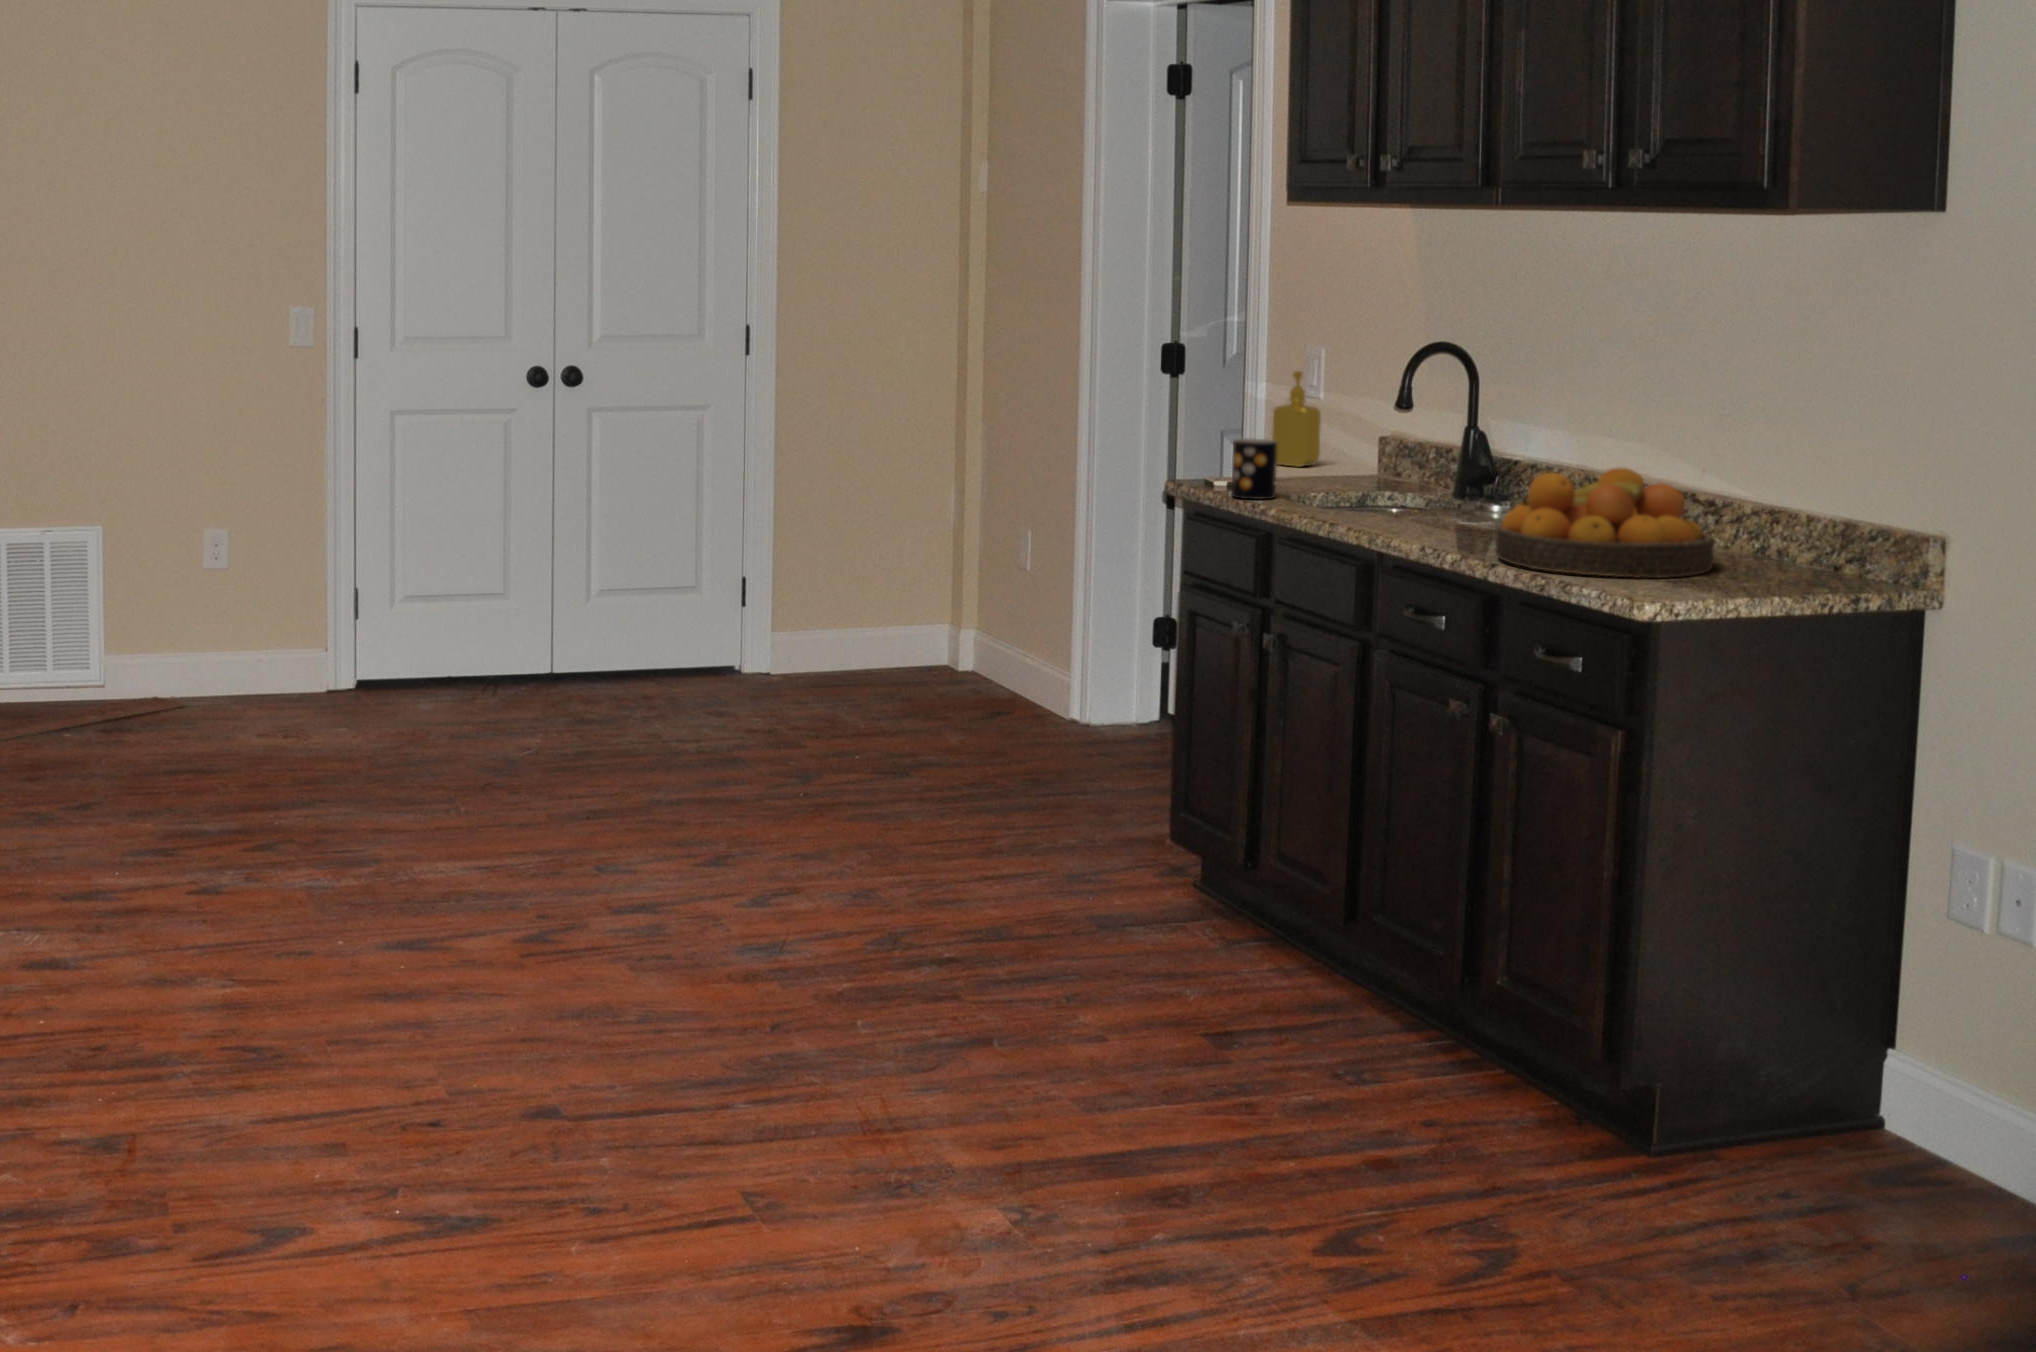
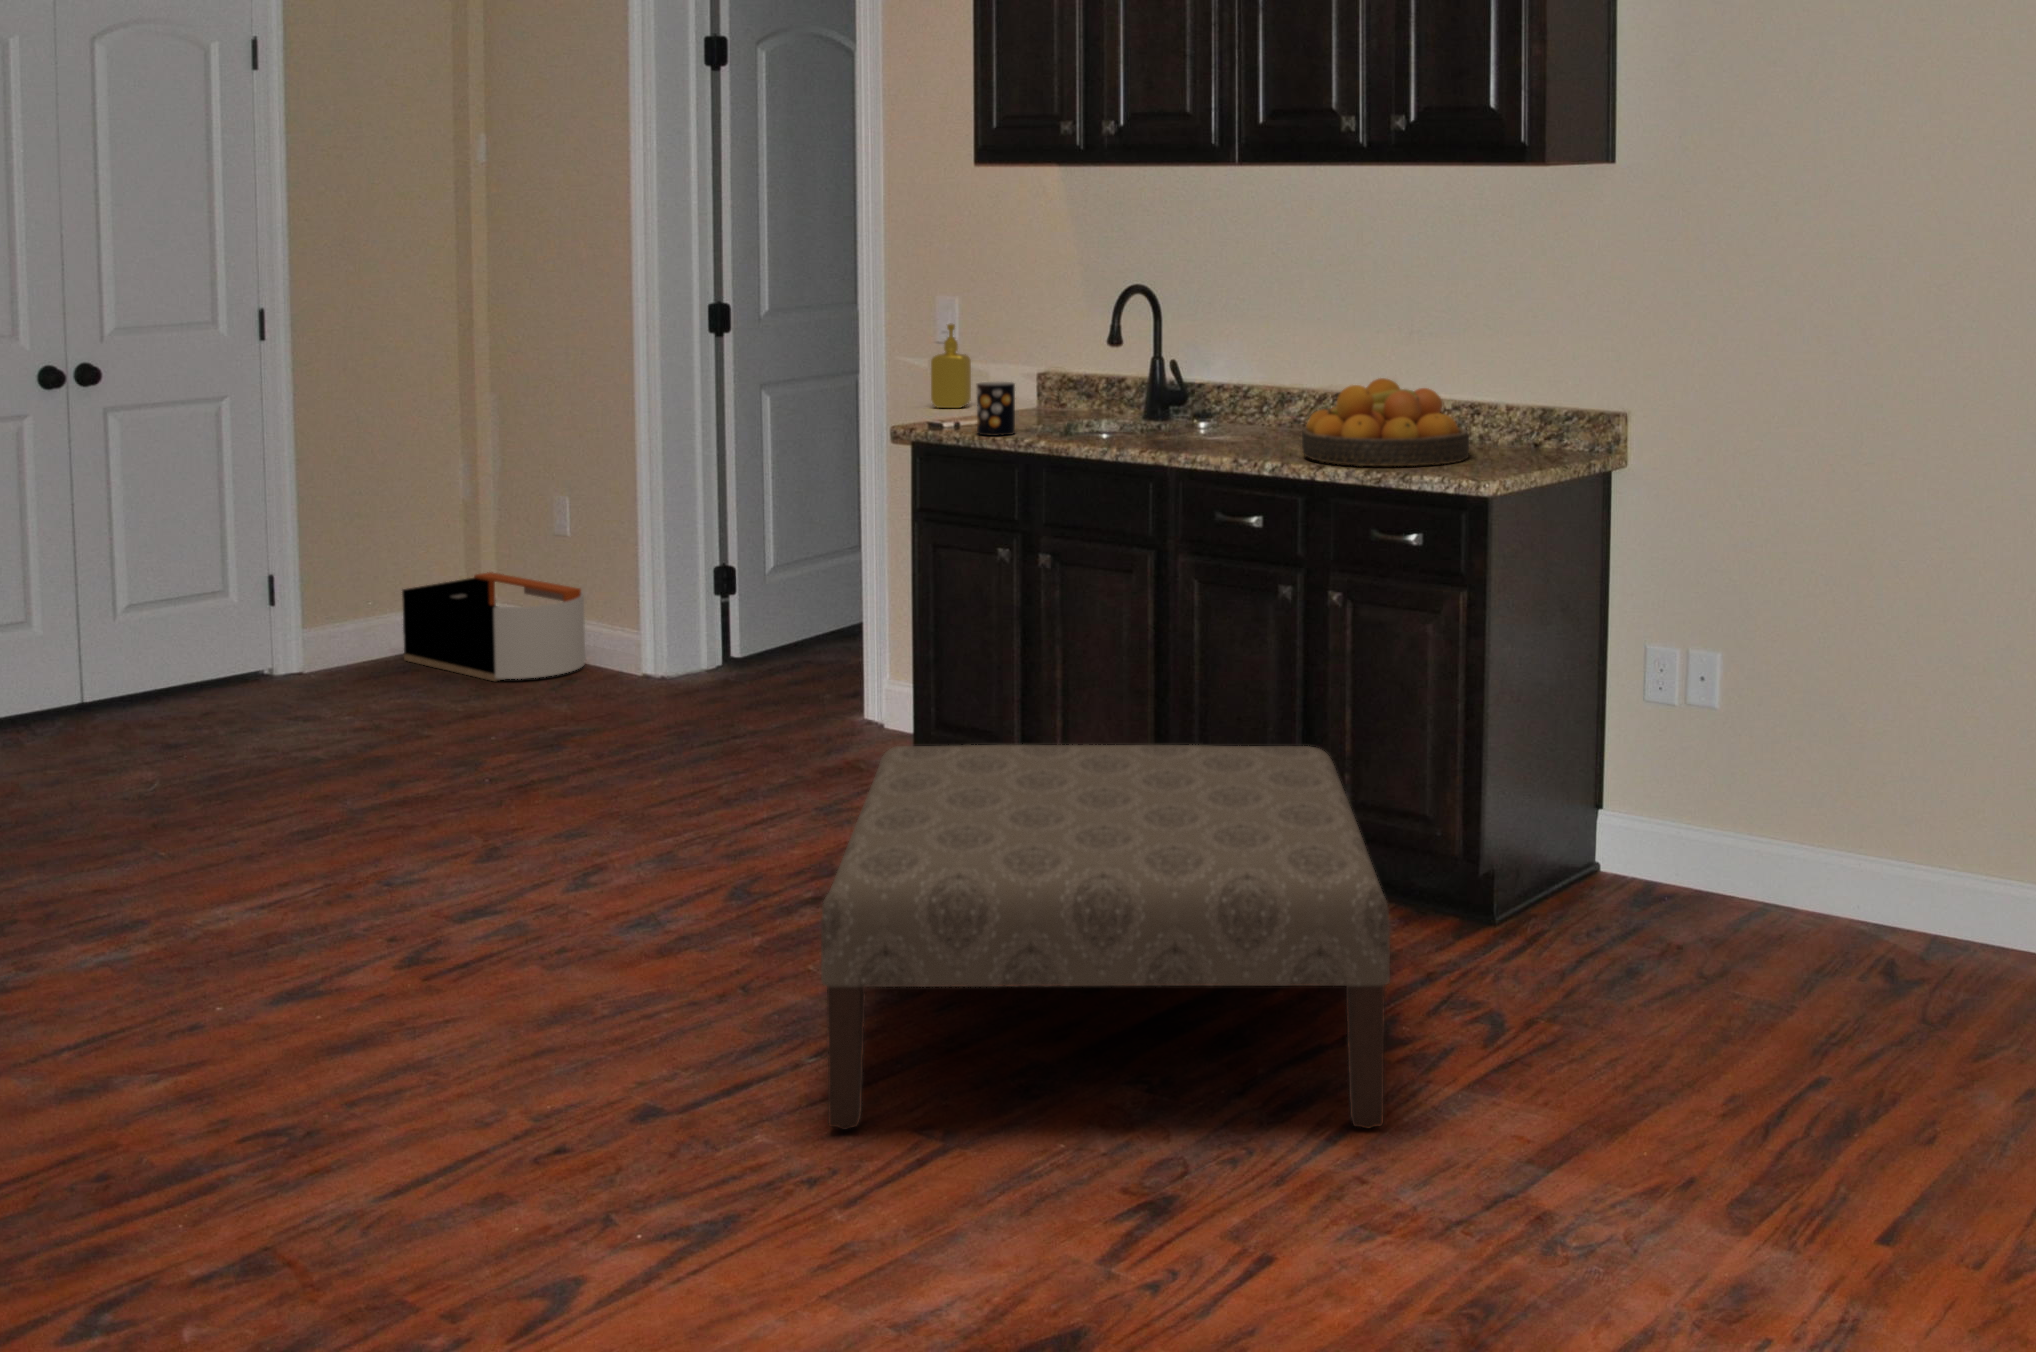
storage bin: none [845,600,1006,712] -> present [402,572,585,681]
ottoman: none [702,809,1437,1294] -> present [821,745,1390,1130]

